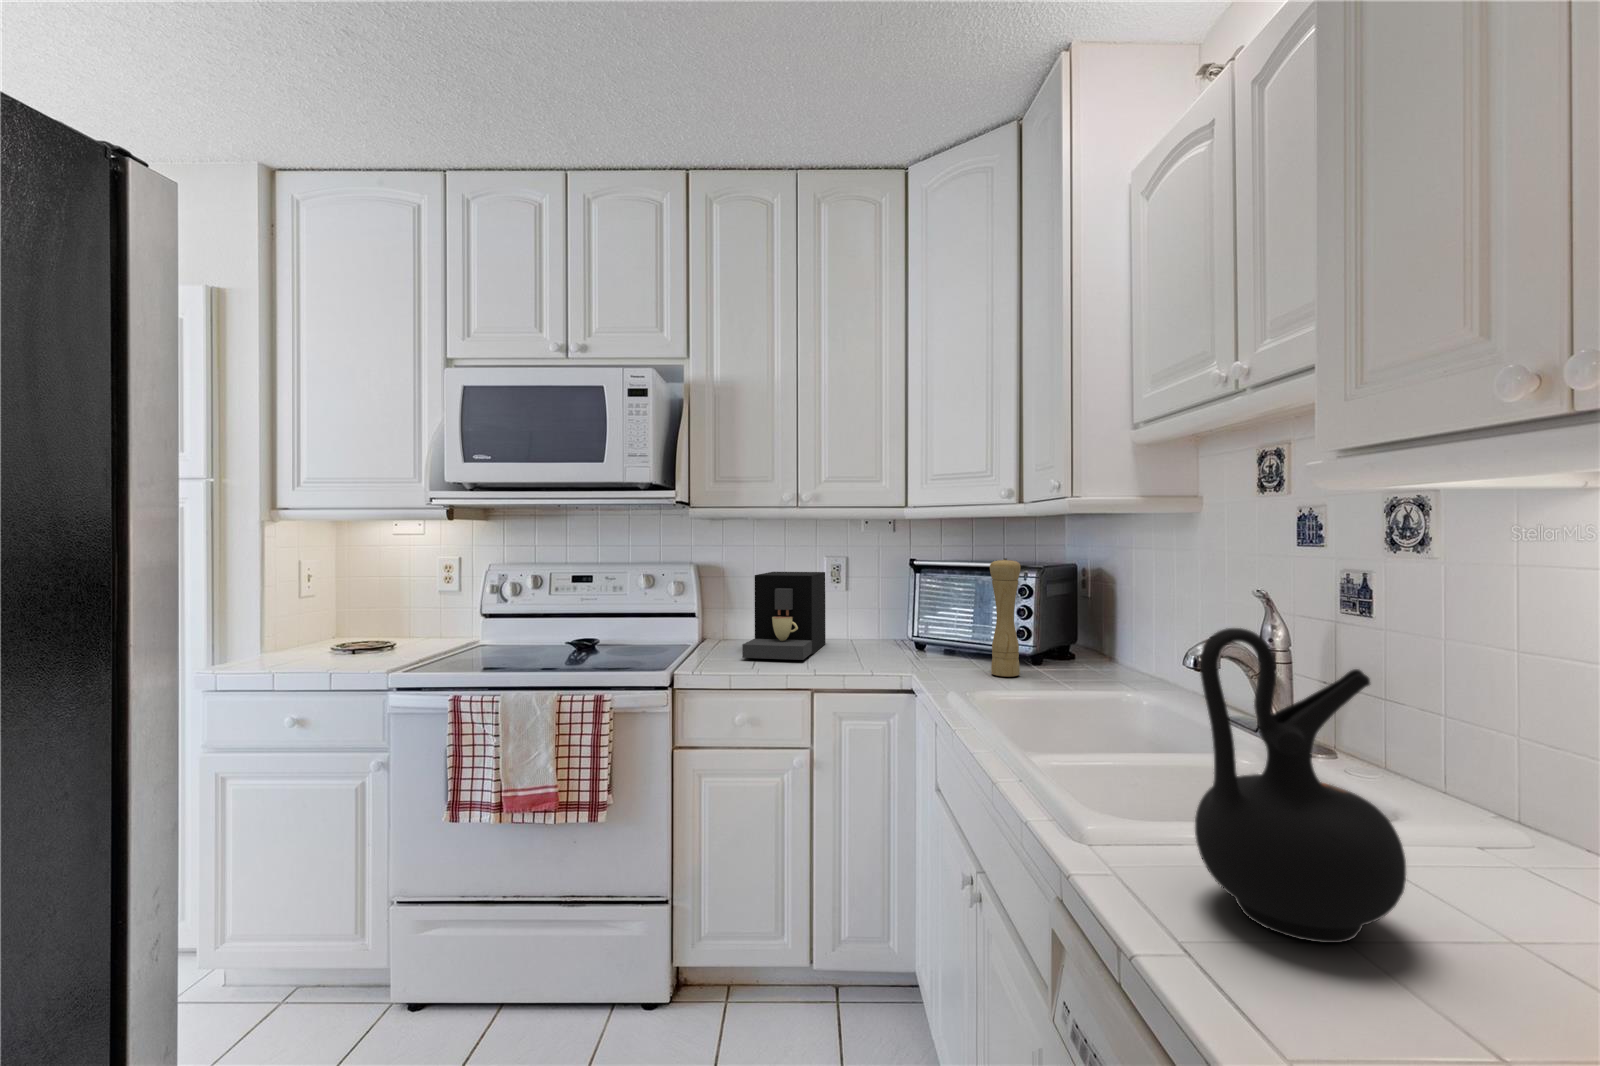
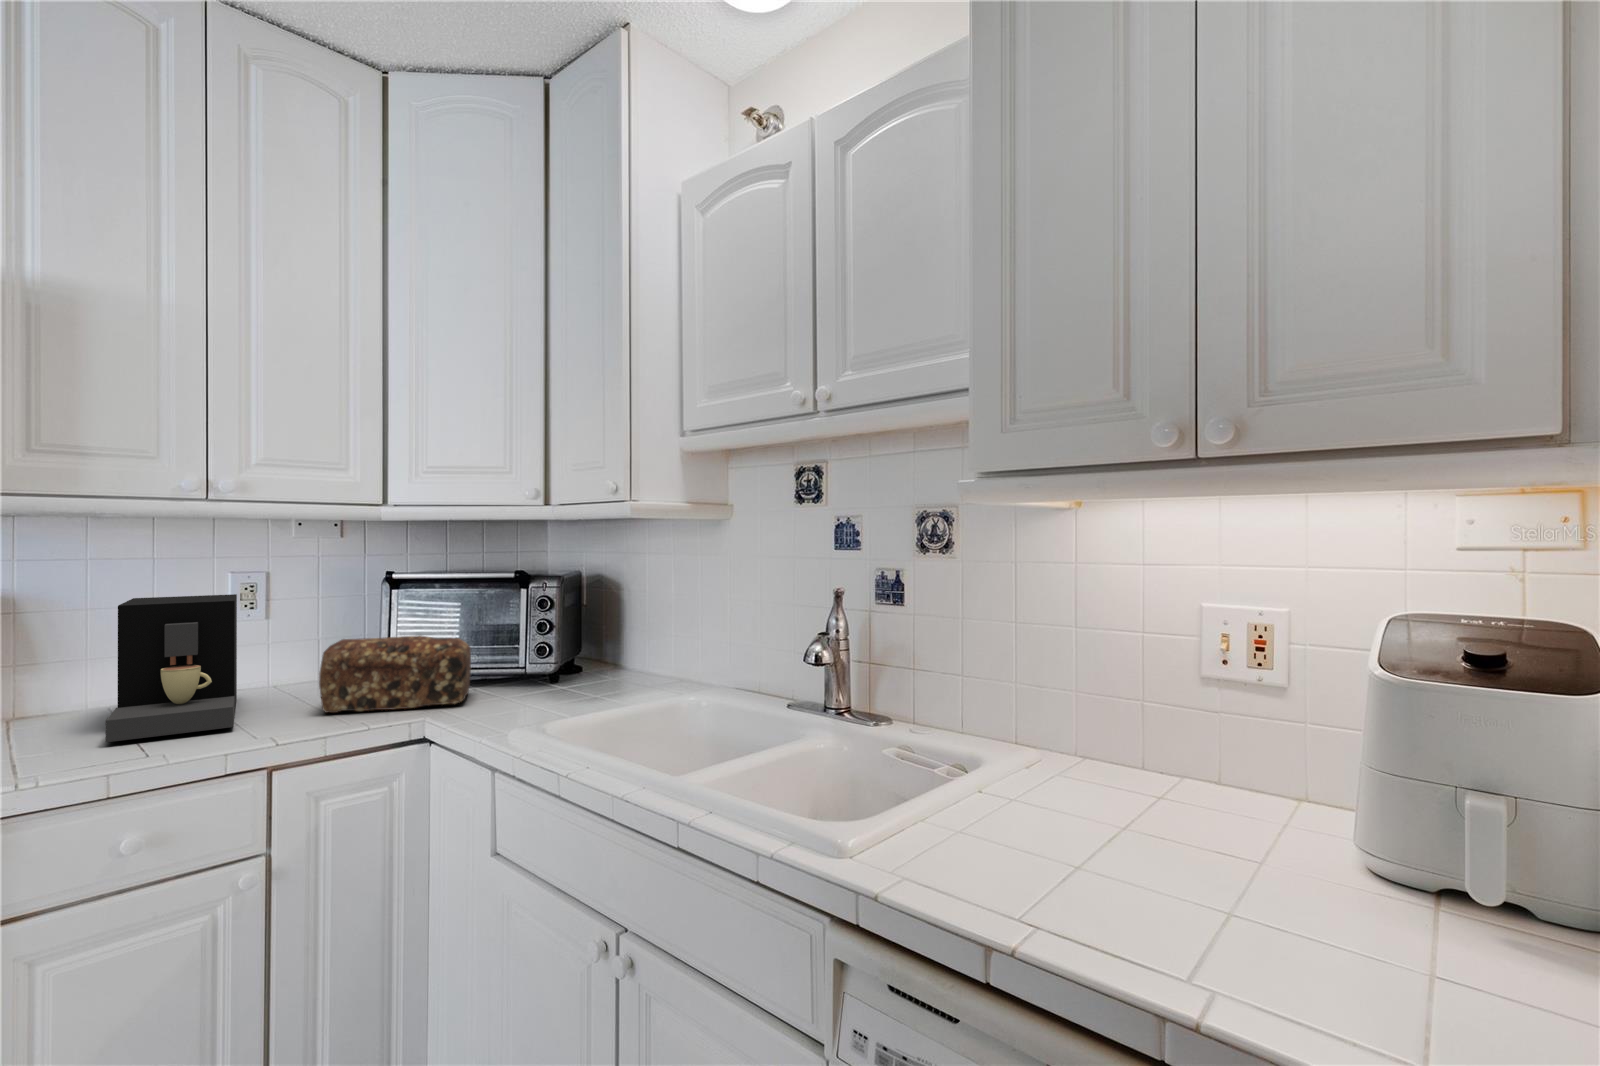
pepper mill: present [990,558,1021,677] -> none [519,567,554,703]
bread loaf: none [855,608,965,667] -> present [319,635,471,713]
ceramic jug: present [1195,628,1406,943] -> none [954,624,1109,882]

